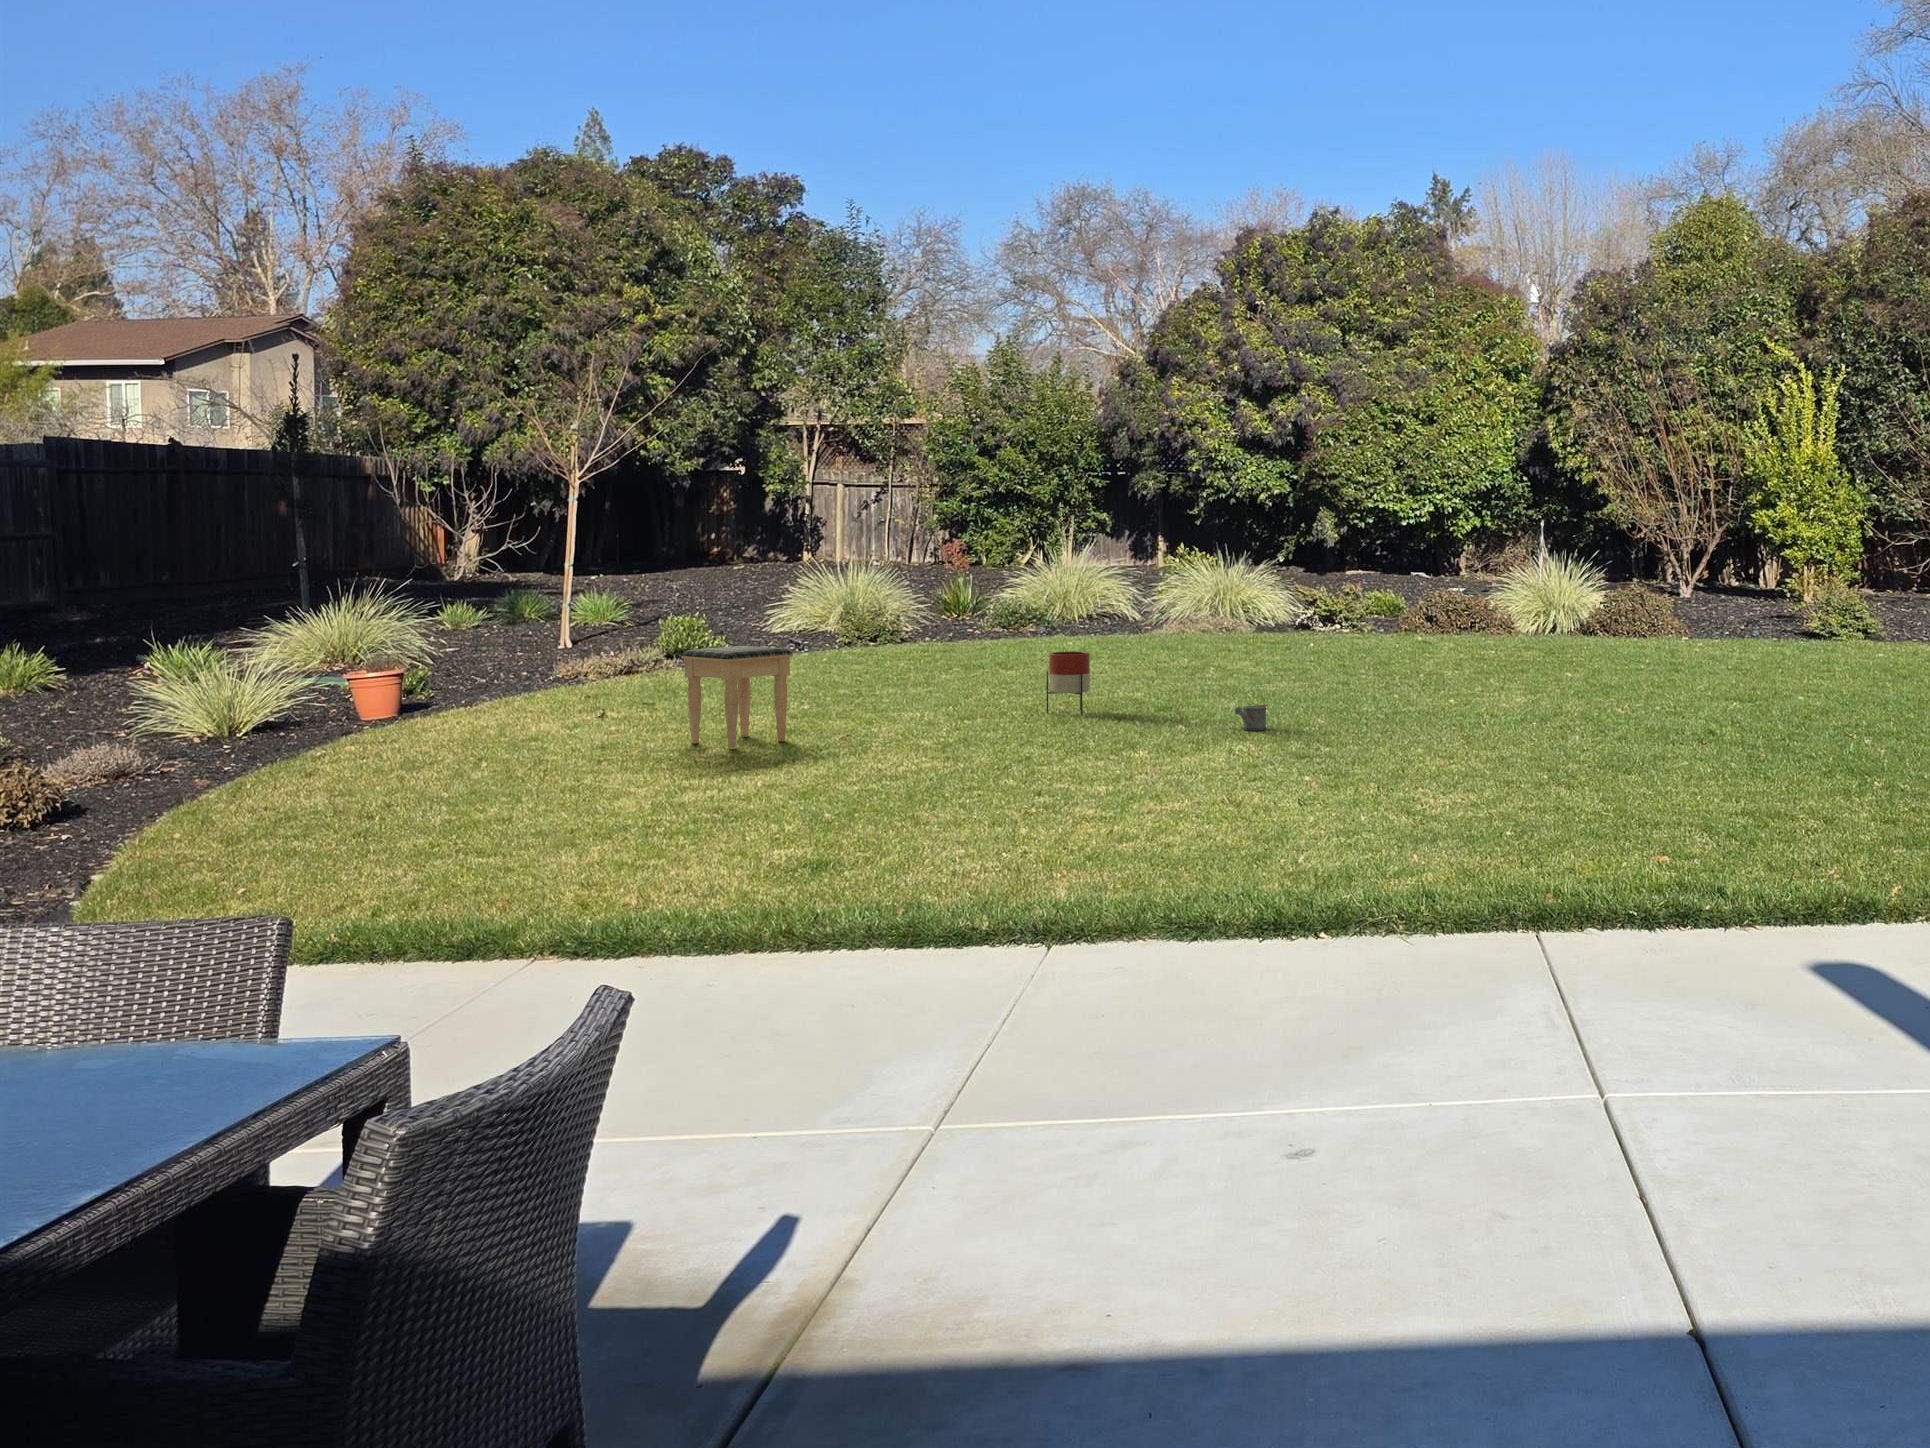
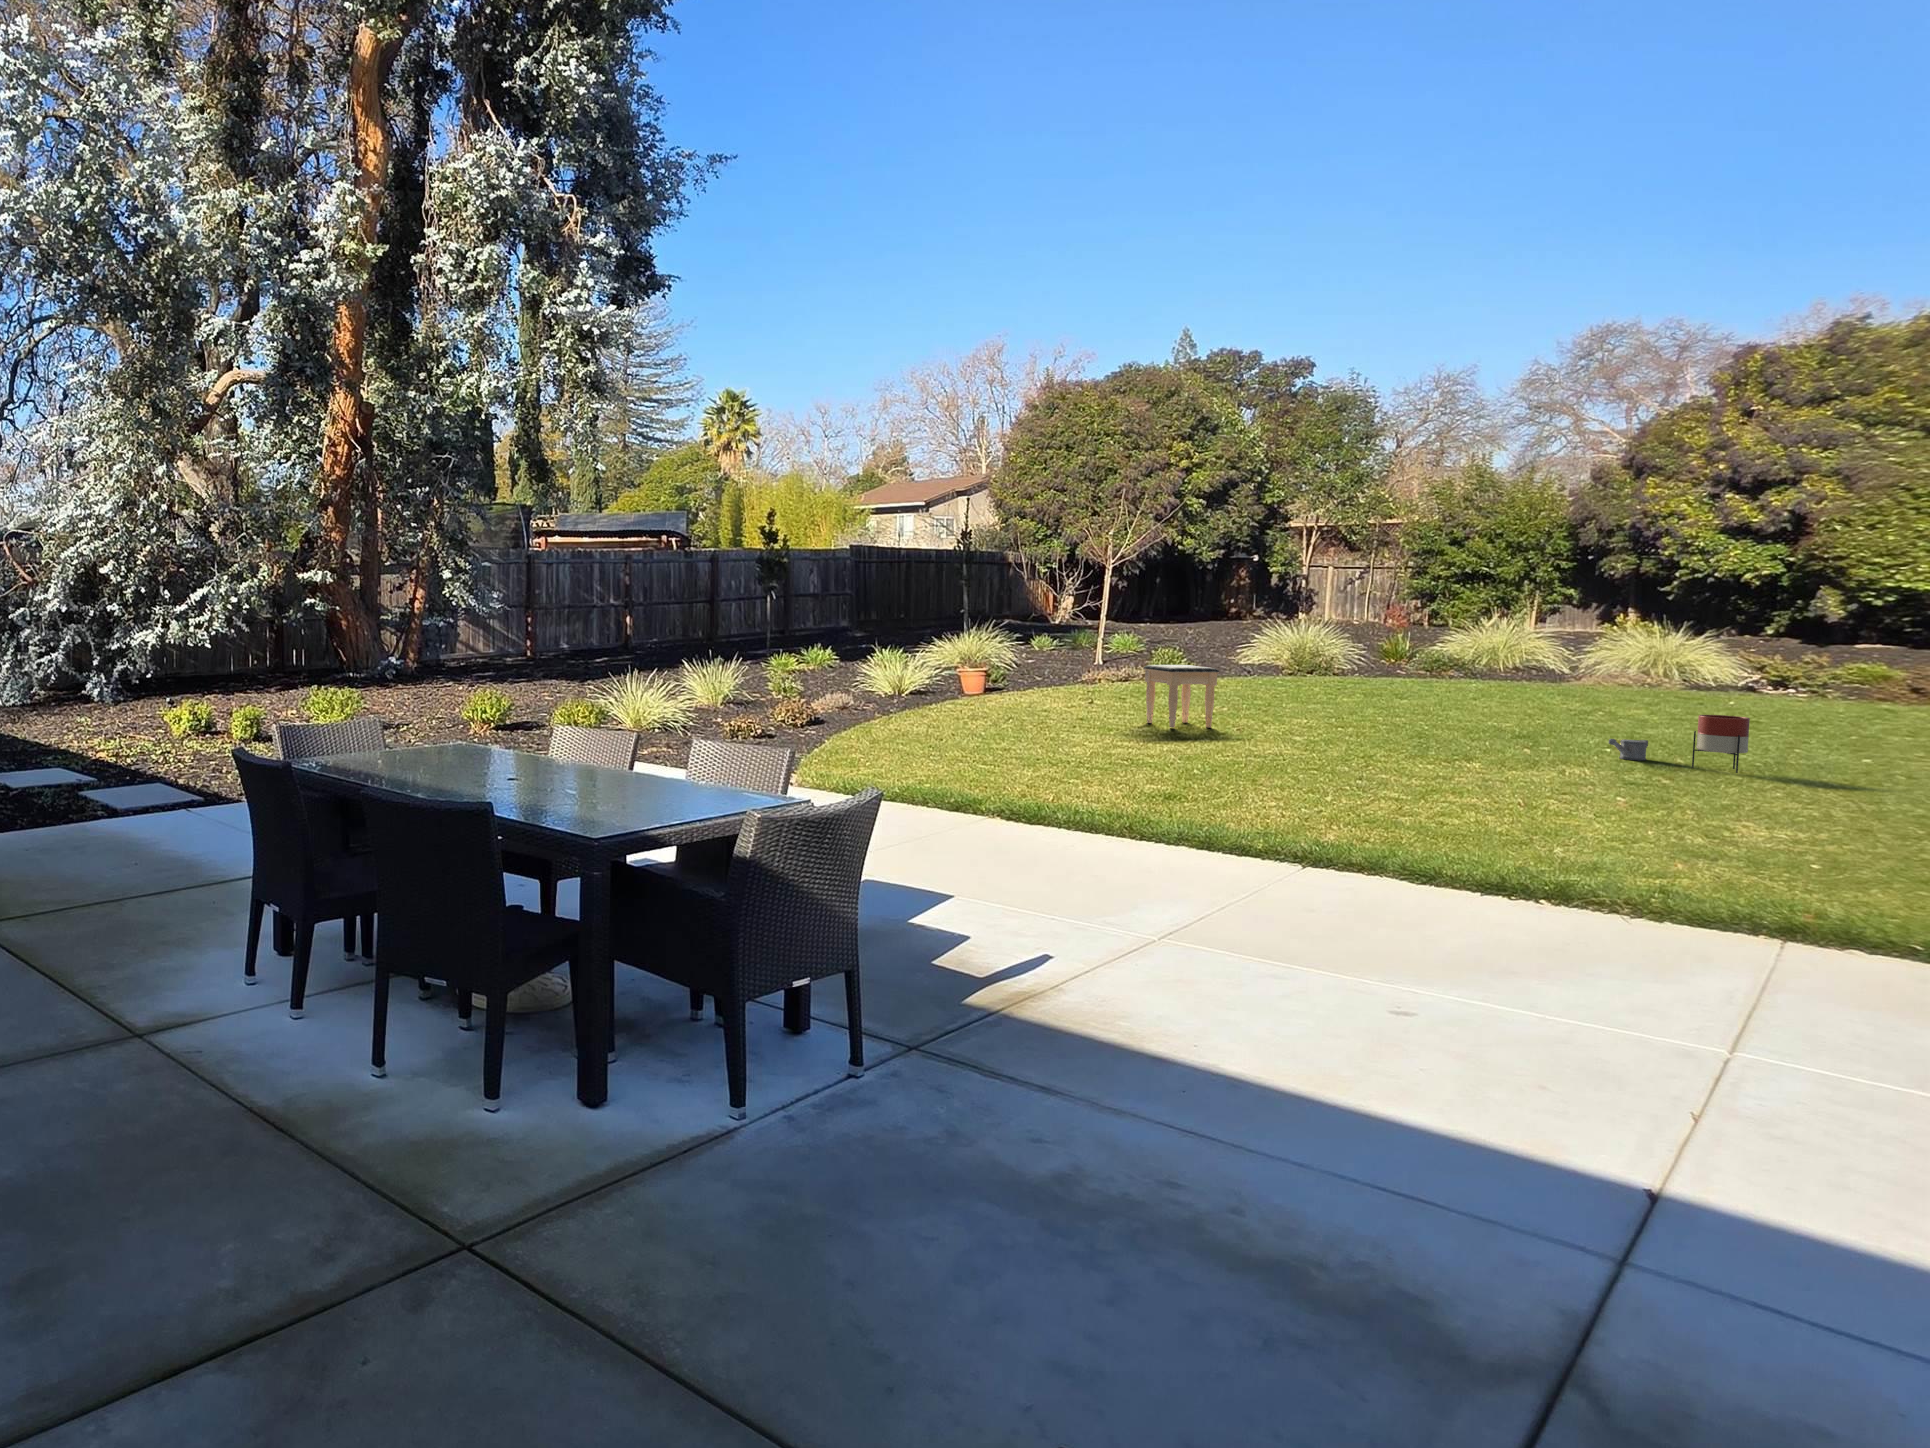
planter: present [1046,652,1090,714] -> present [1692,715,1750,773]

